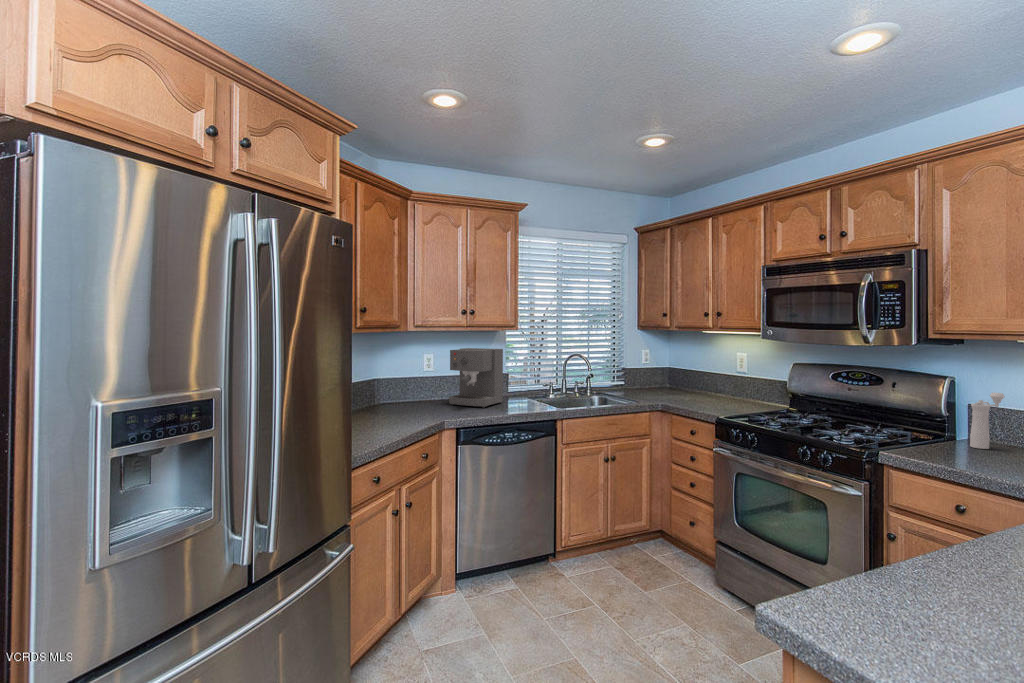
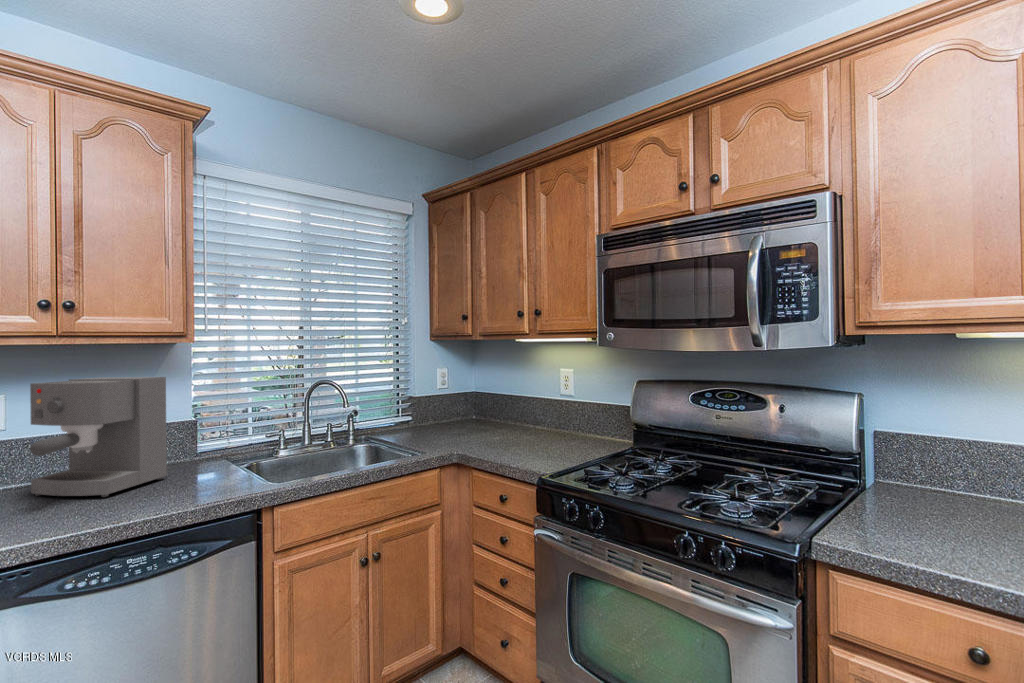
pepper mill: present [970,393,1005,449] -> none [911,417,947,510]

